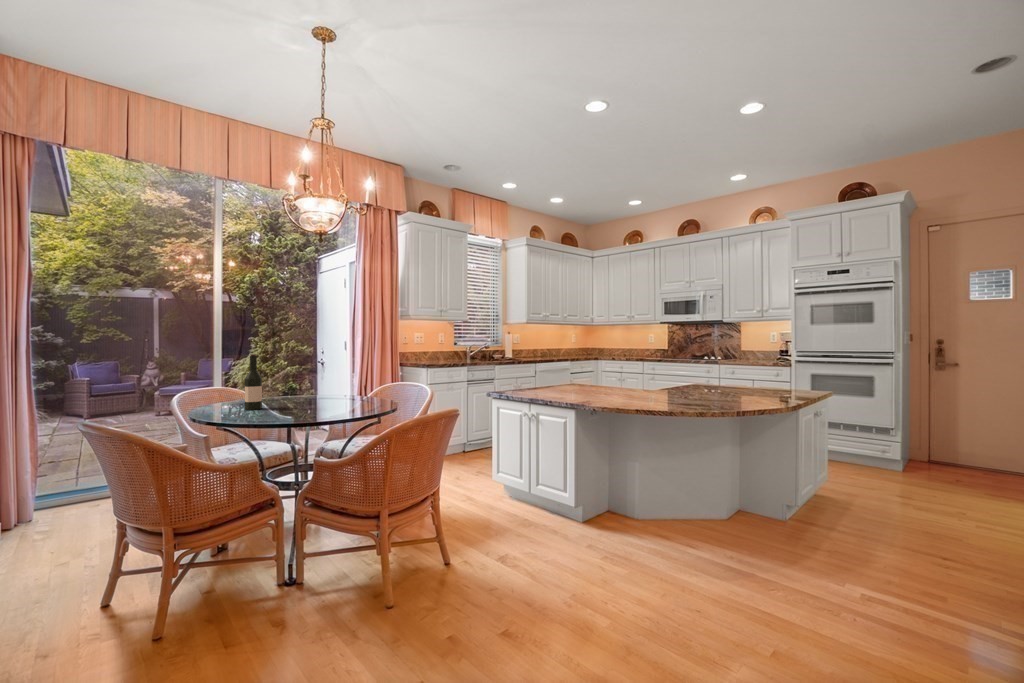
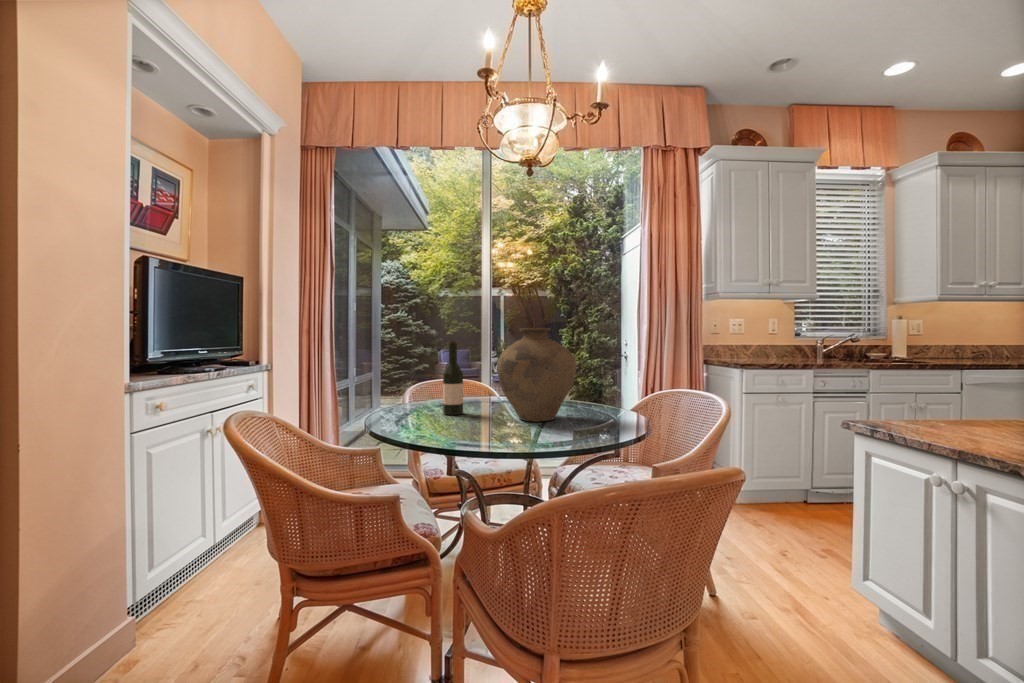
vase: none [295,345,352,407] -> present [497,328,576,422]

